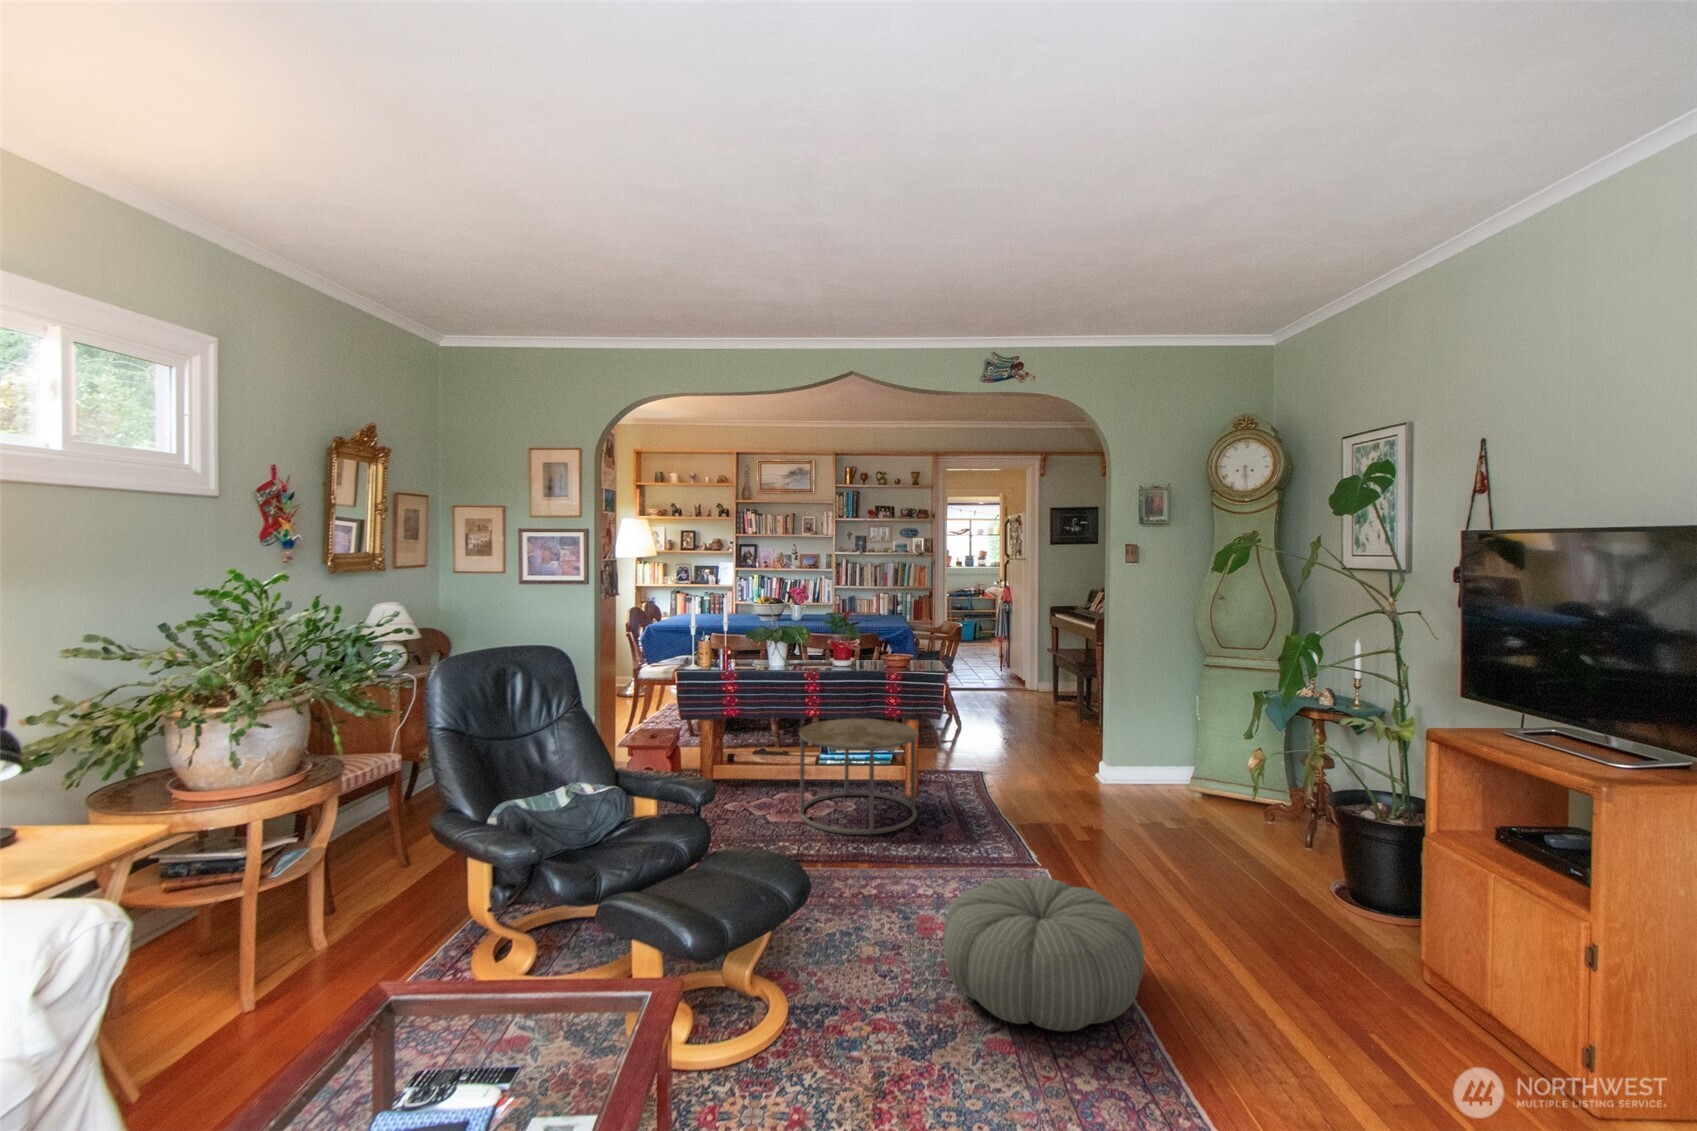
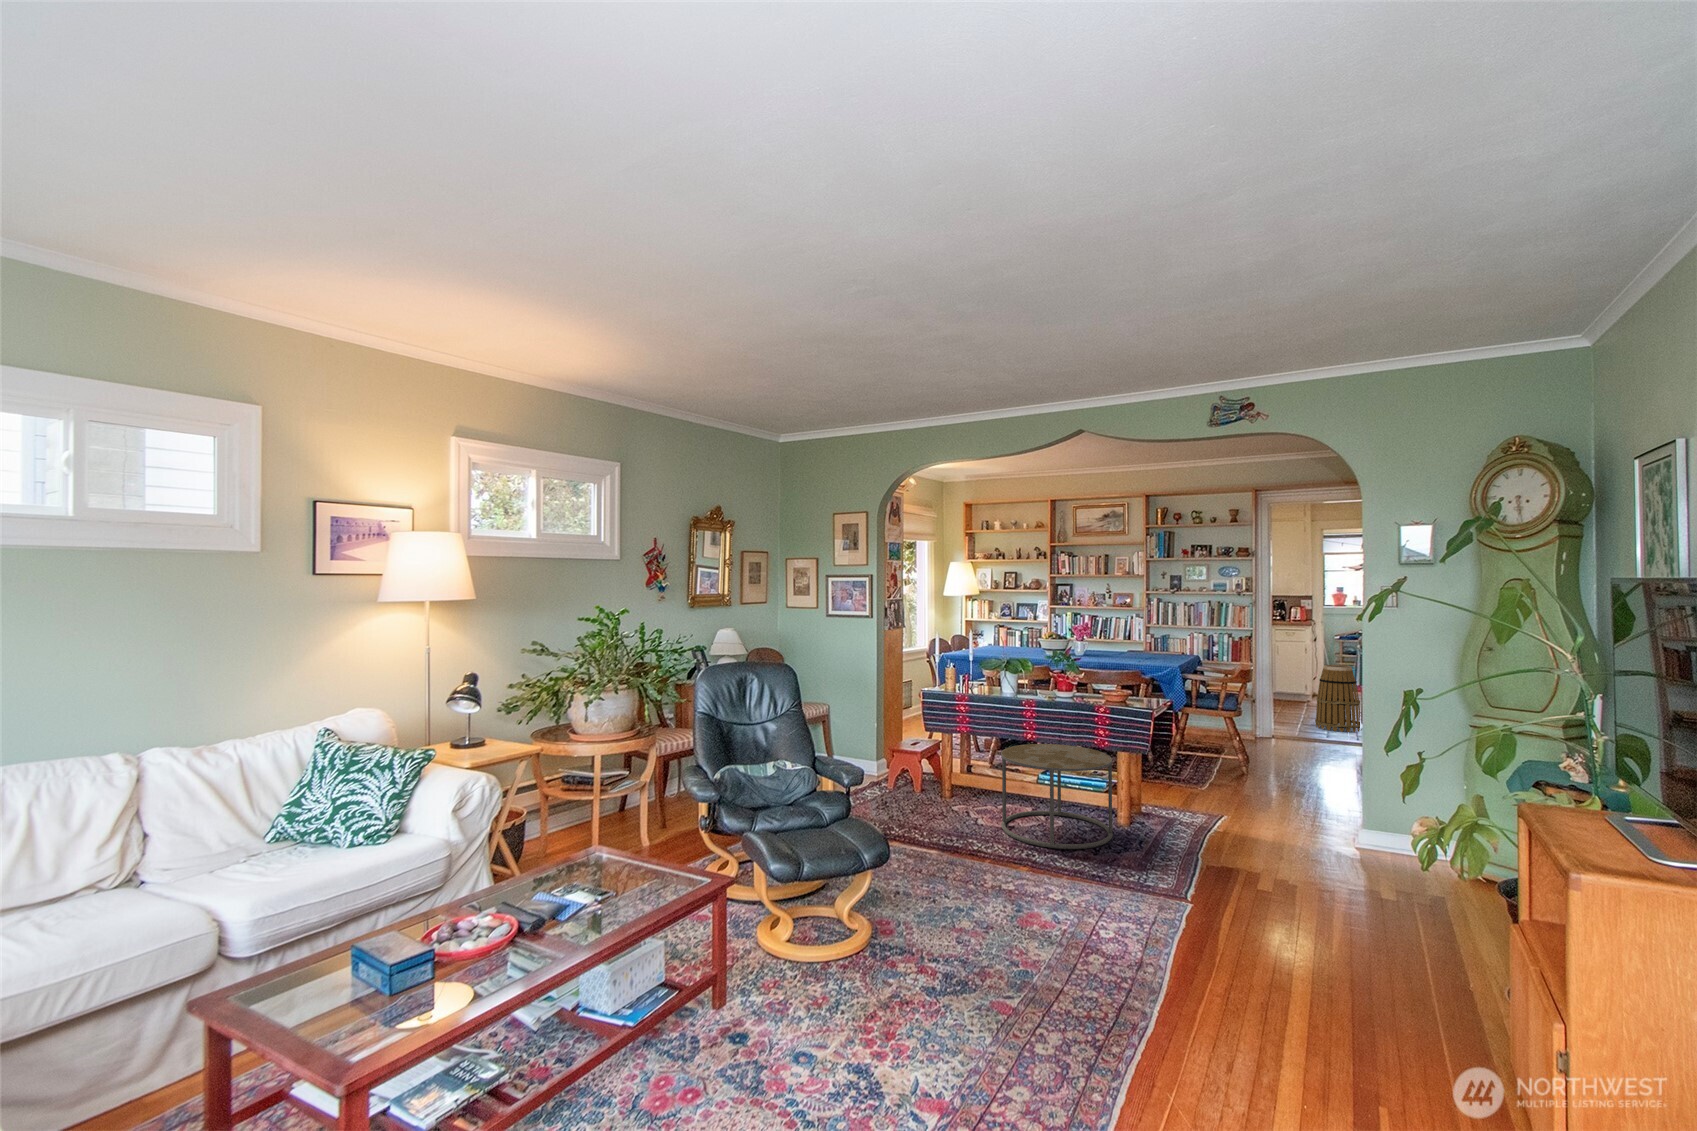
basket: none [972,618,1008,678] -> present [1315,665,1362,732]
pouf: present [944,877,1144,1031] -> none [994,887,1180,1023]

